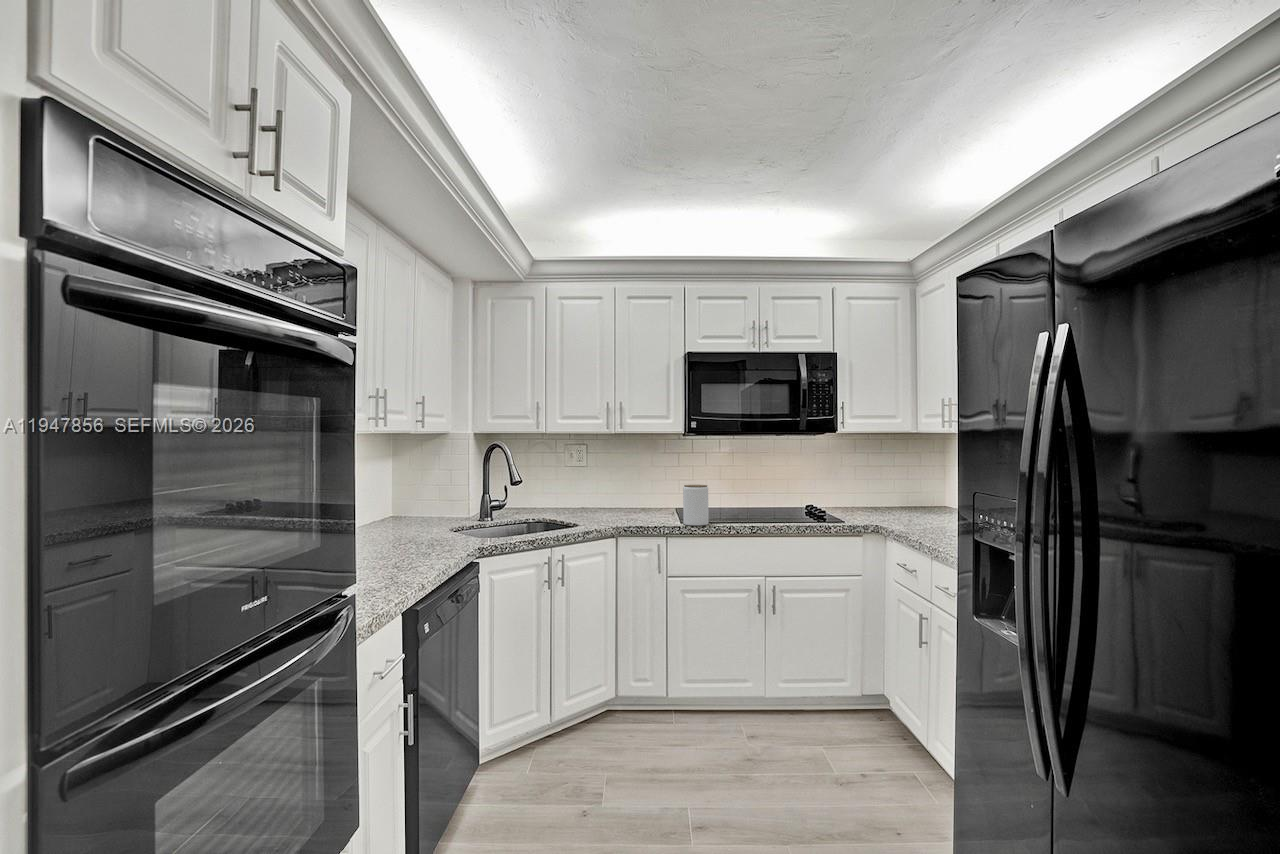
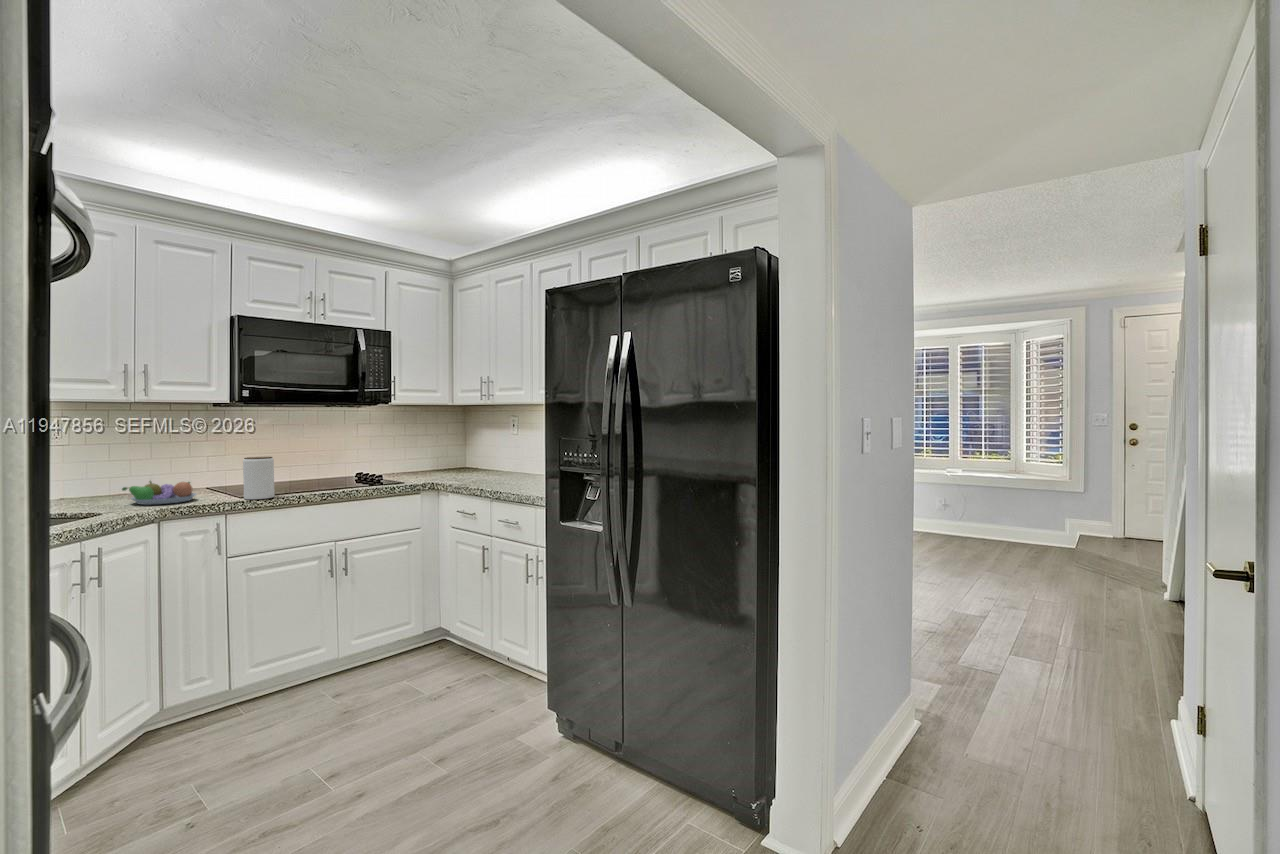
fruit bowl: none [602,499,653,522] -> present [122,481,196,505]

